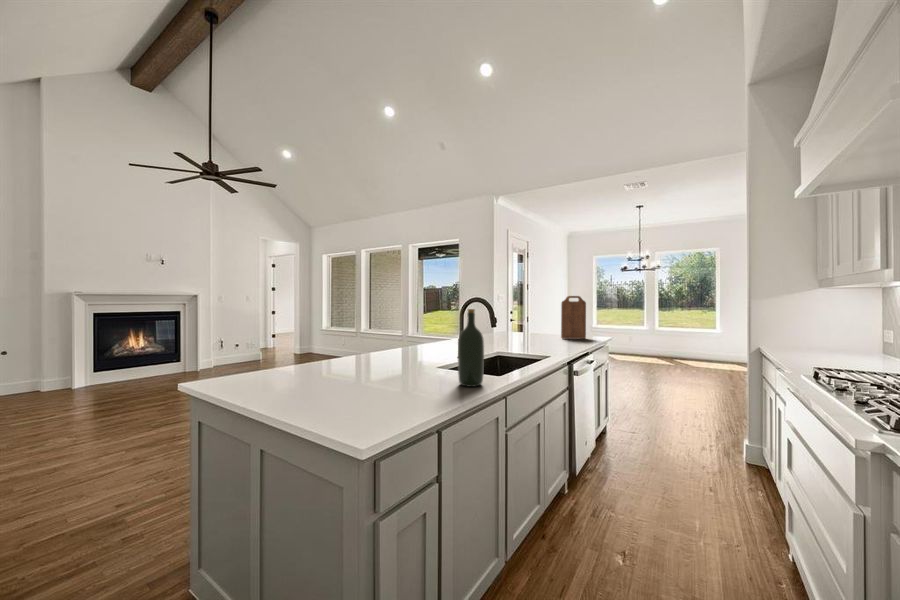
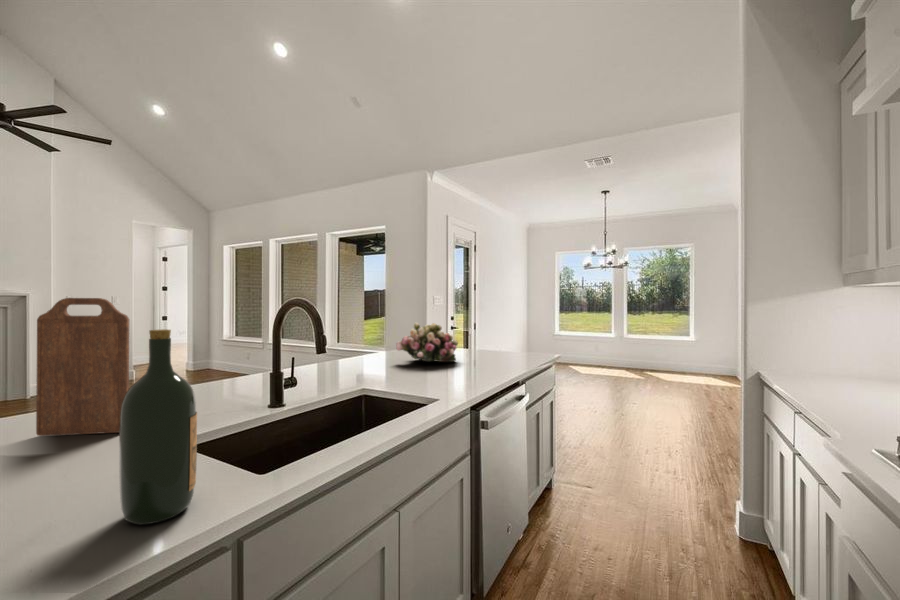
cutting board: present [561,296,586,339] -> present [36,298,129,436]
flower arrangement: none [502,312,542,339] -> present [396,323,458,362]

